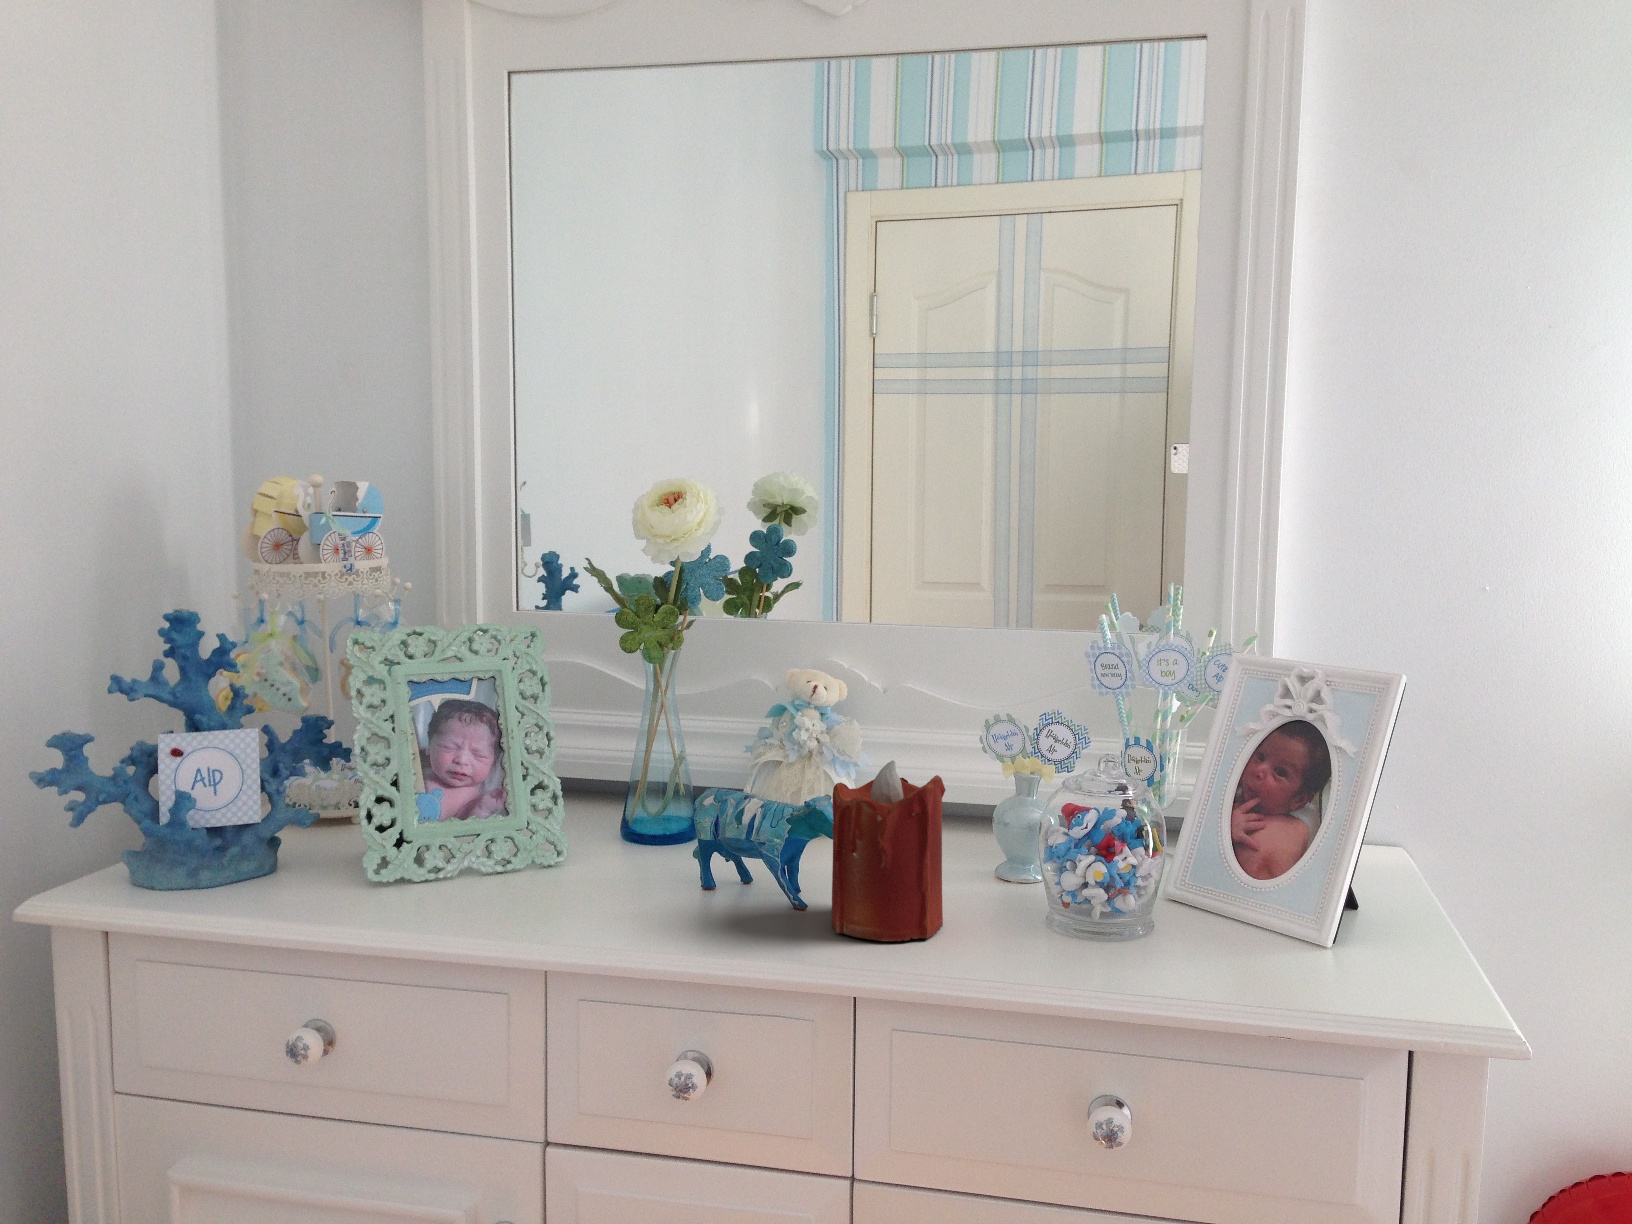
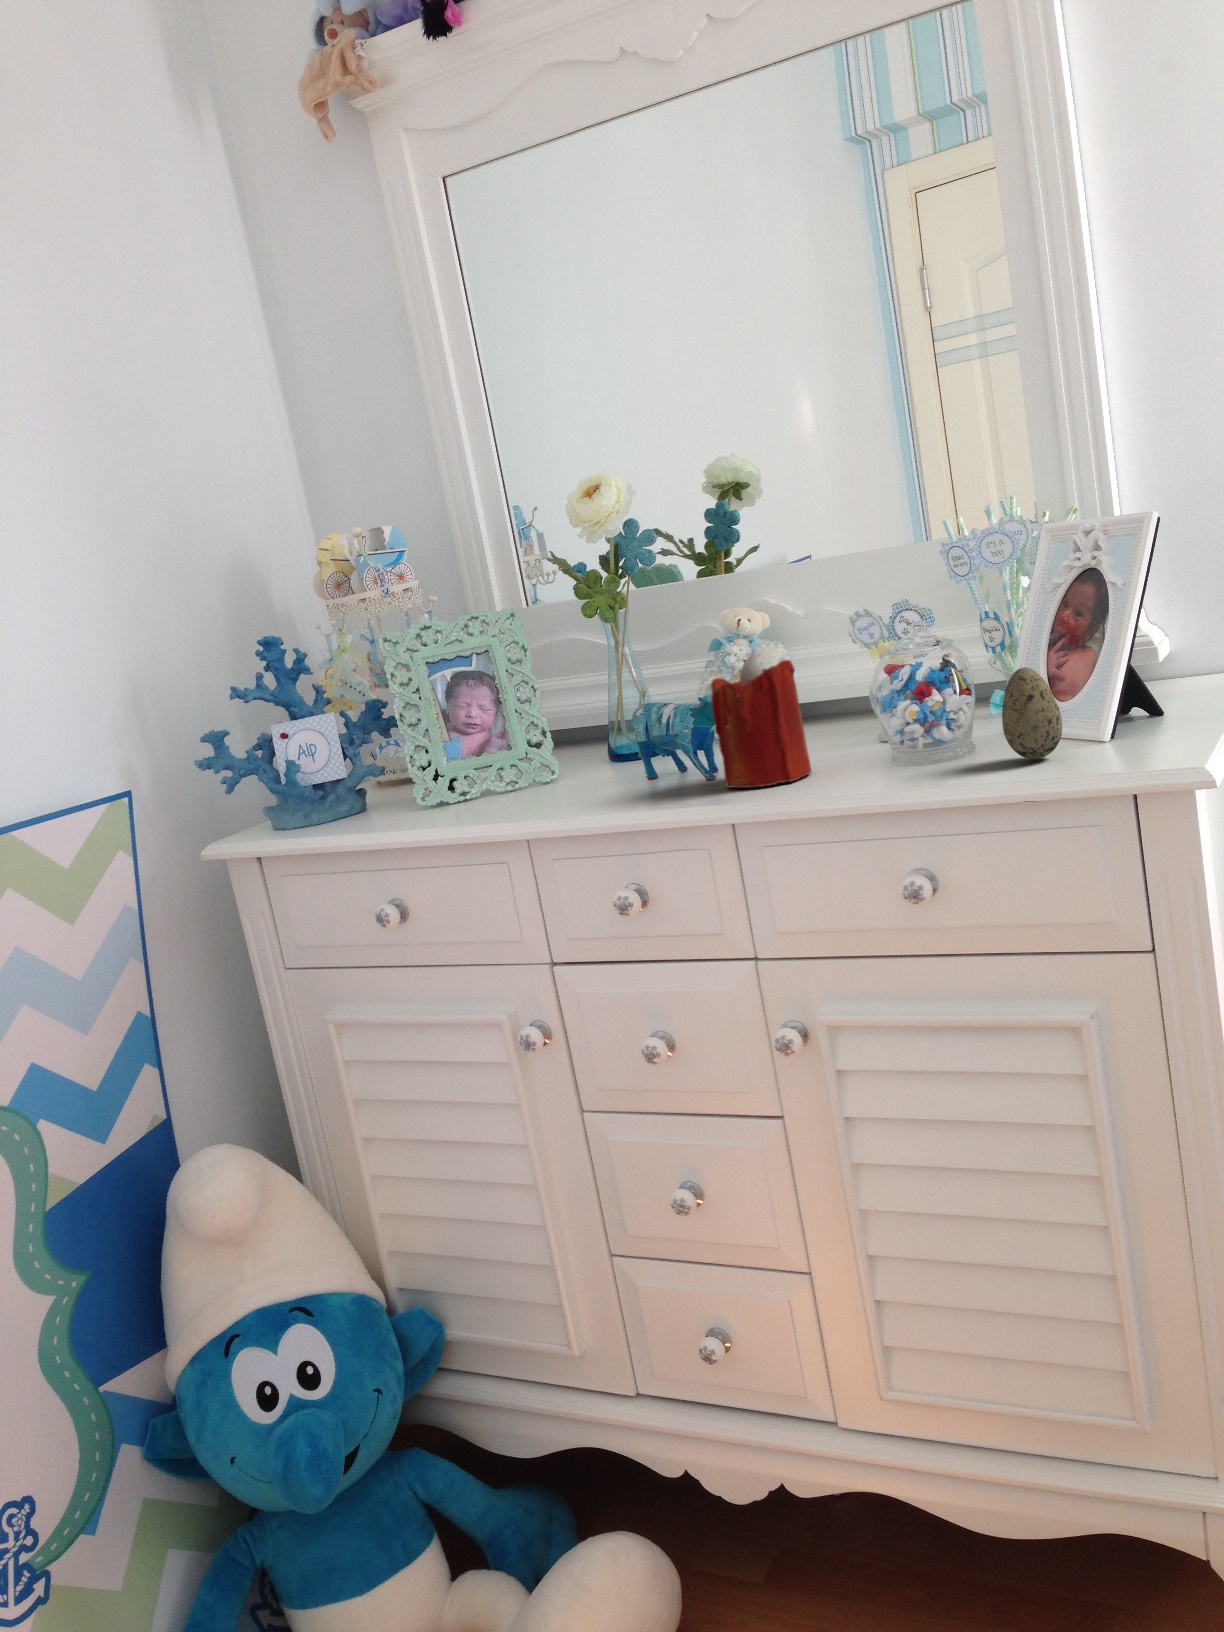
decorative egg: none [1220,845,1295,961] -> present [1002,668,1062,759]

